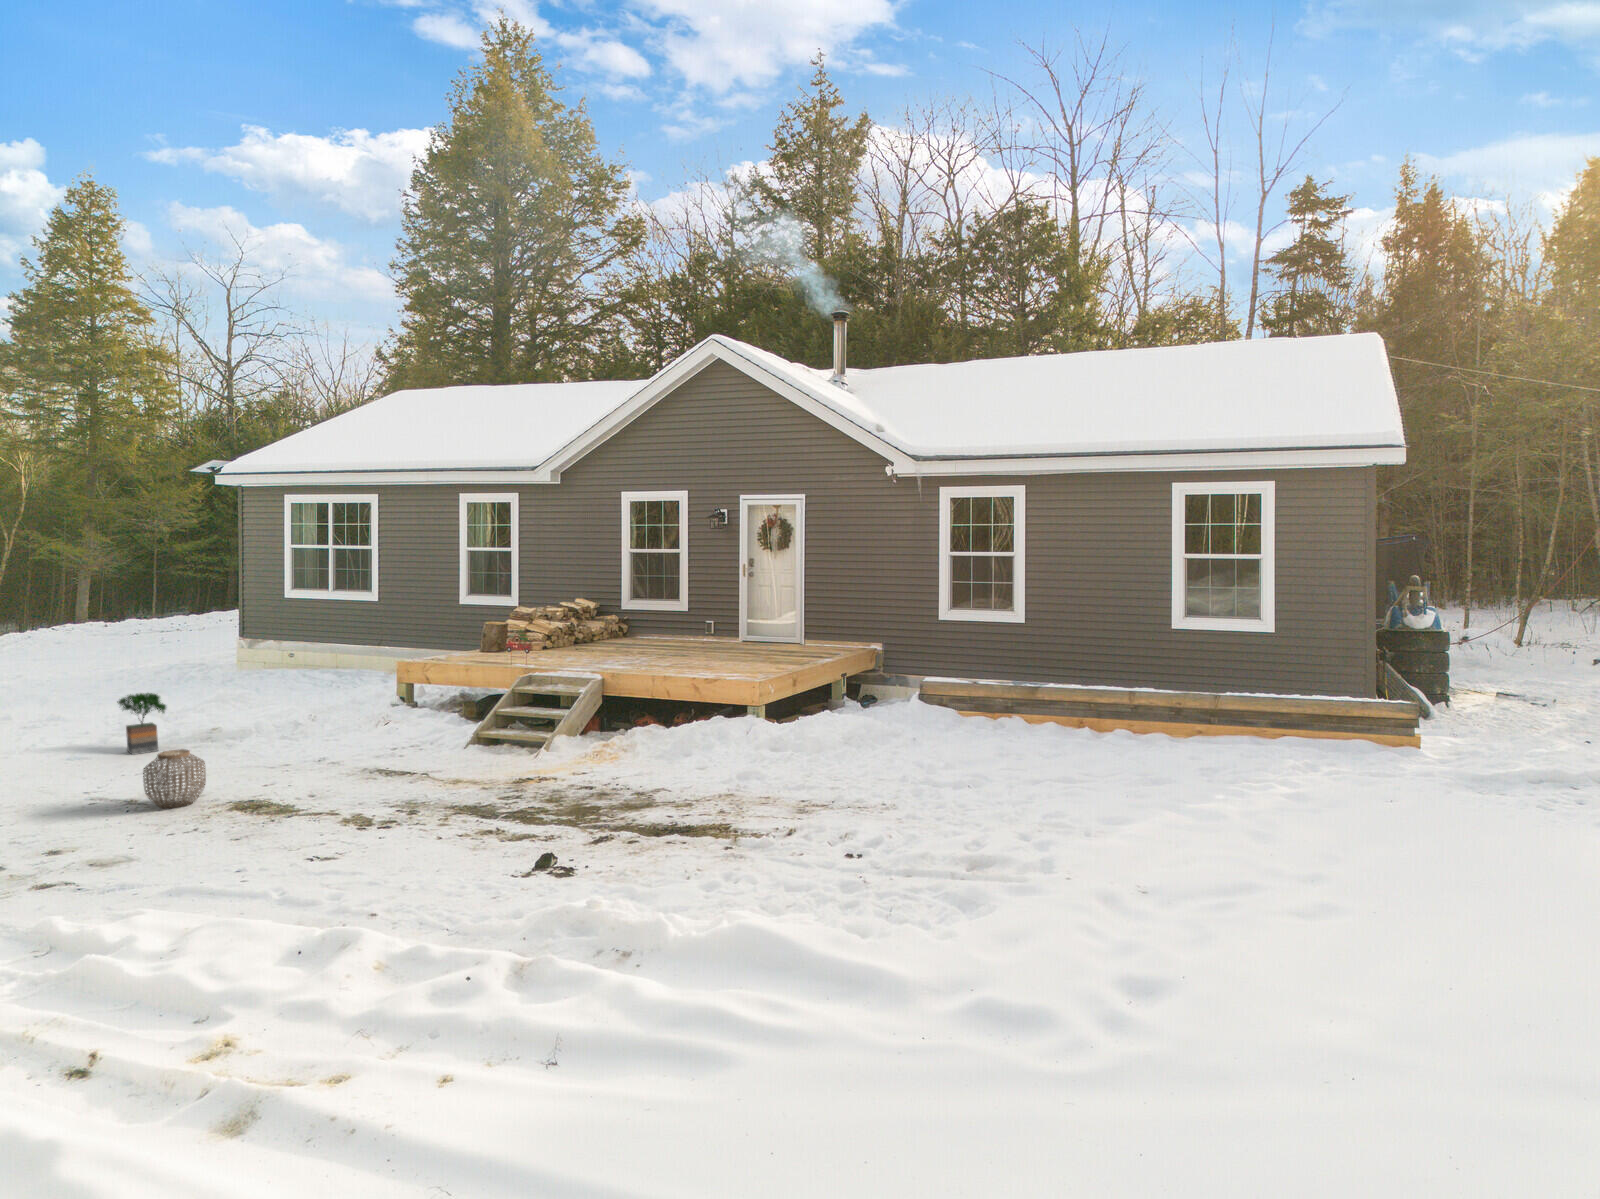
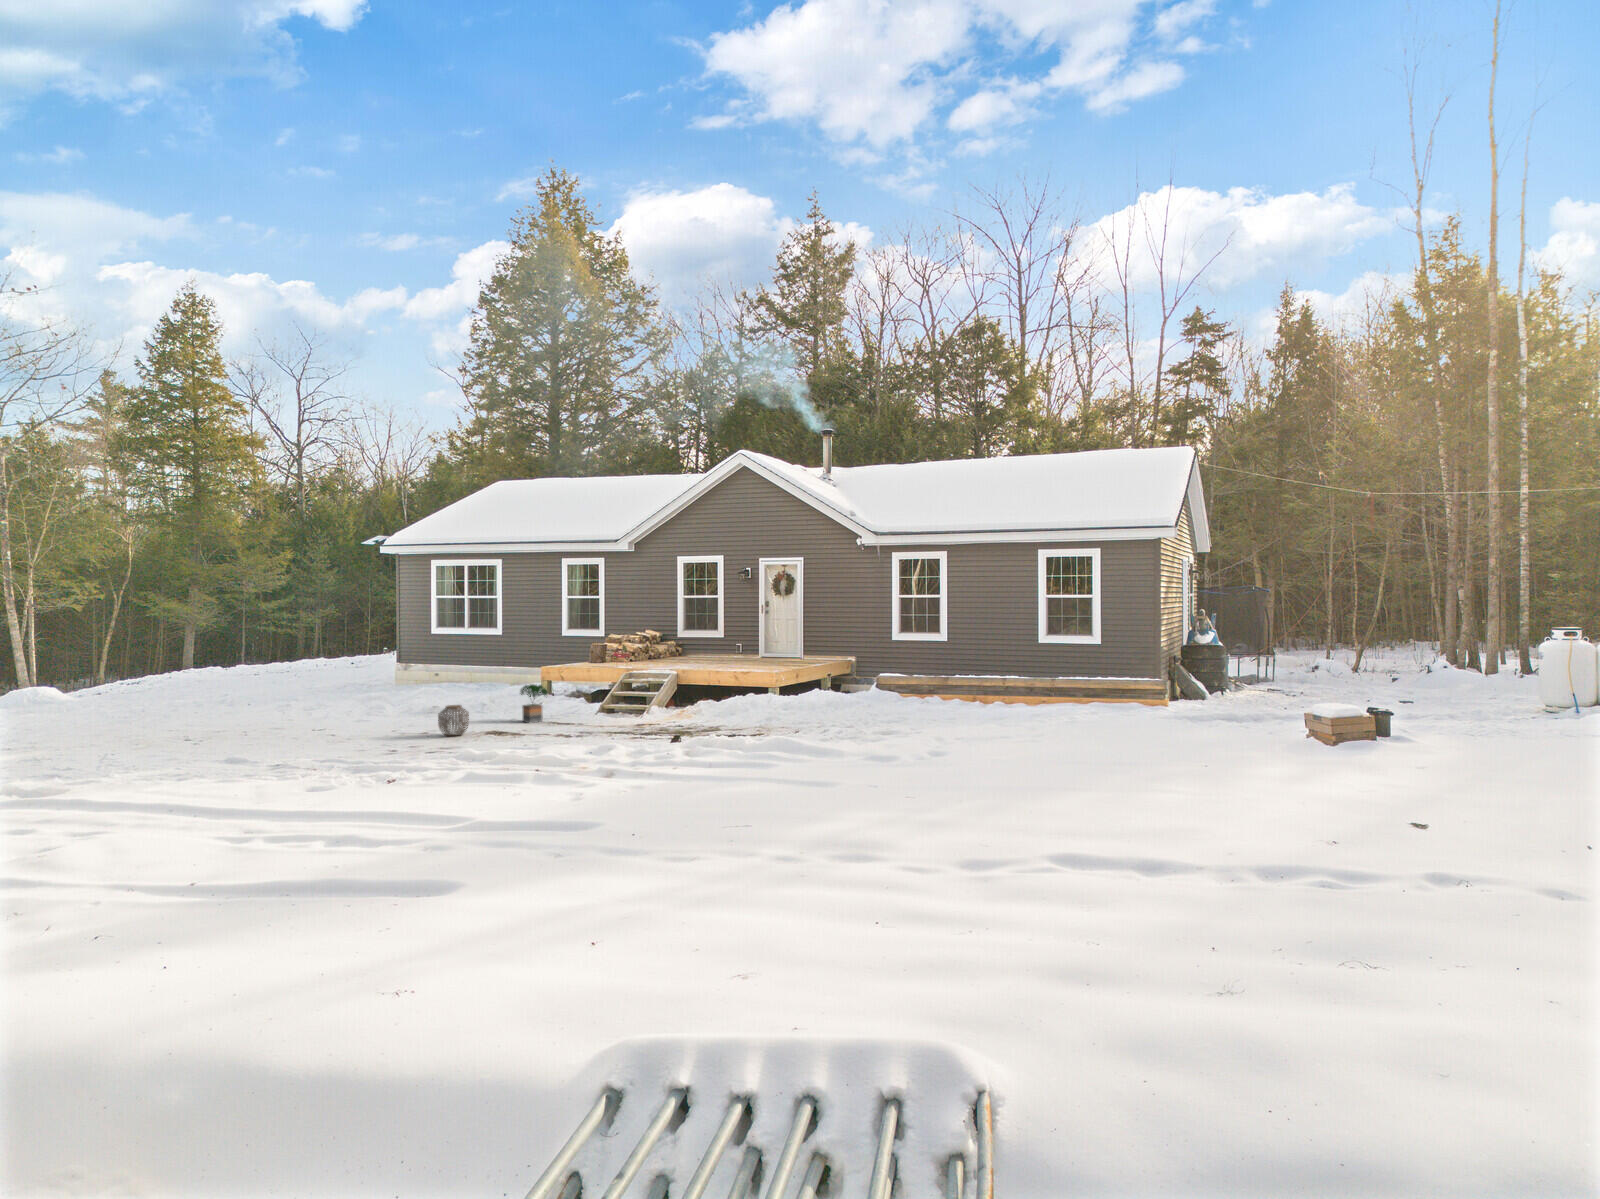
potted tree: present [117,693,166,755] -> present [520,684,548,723]

